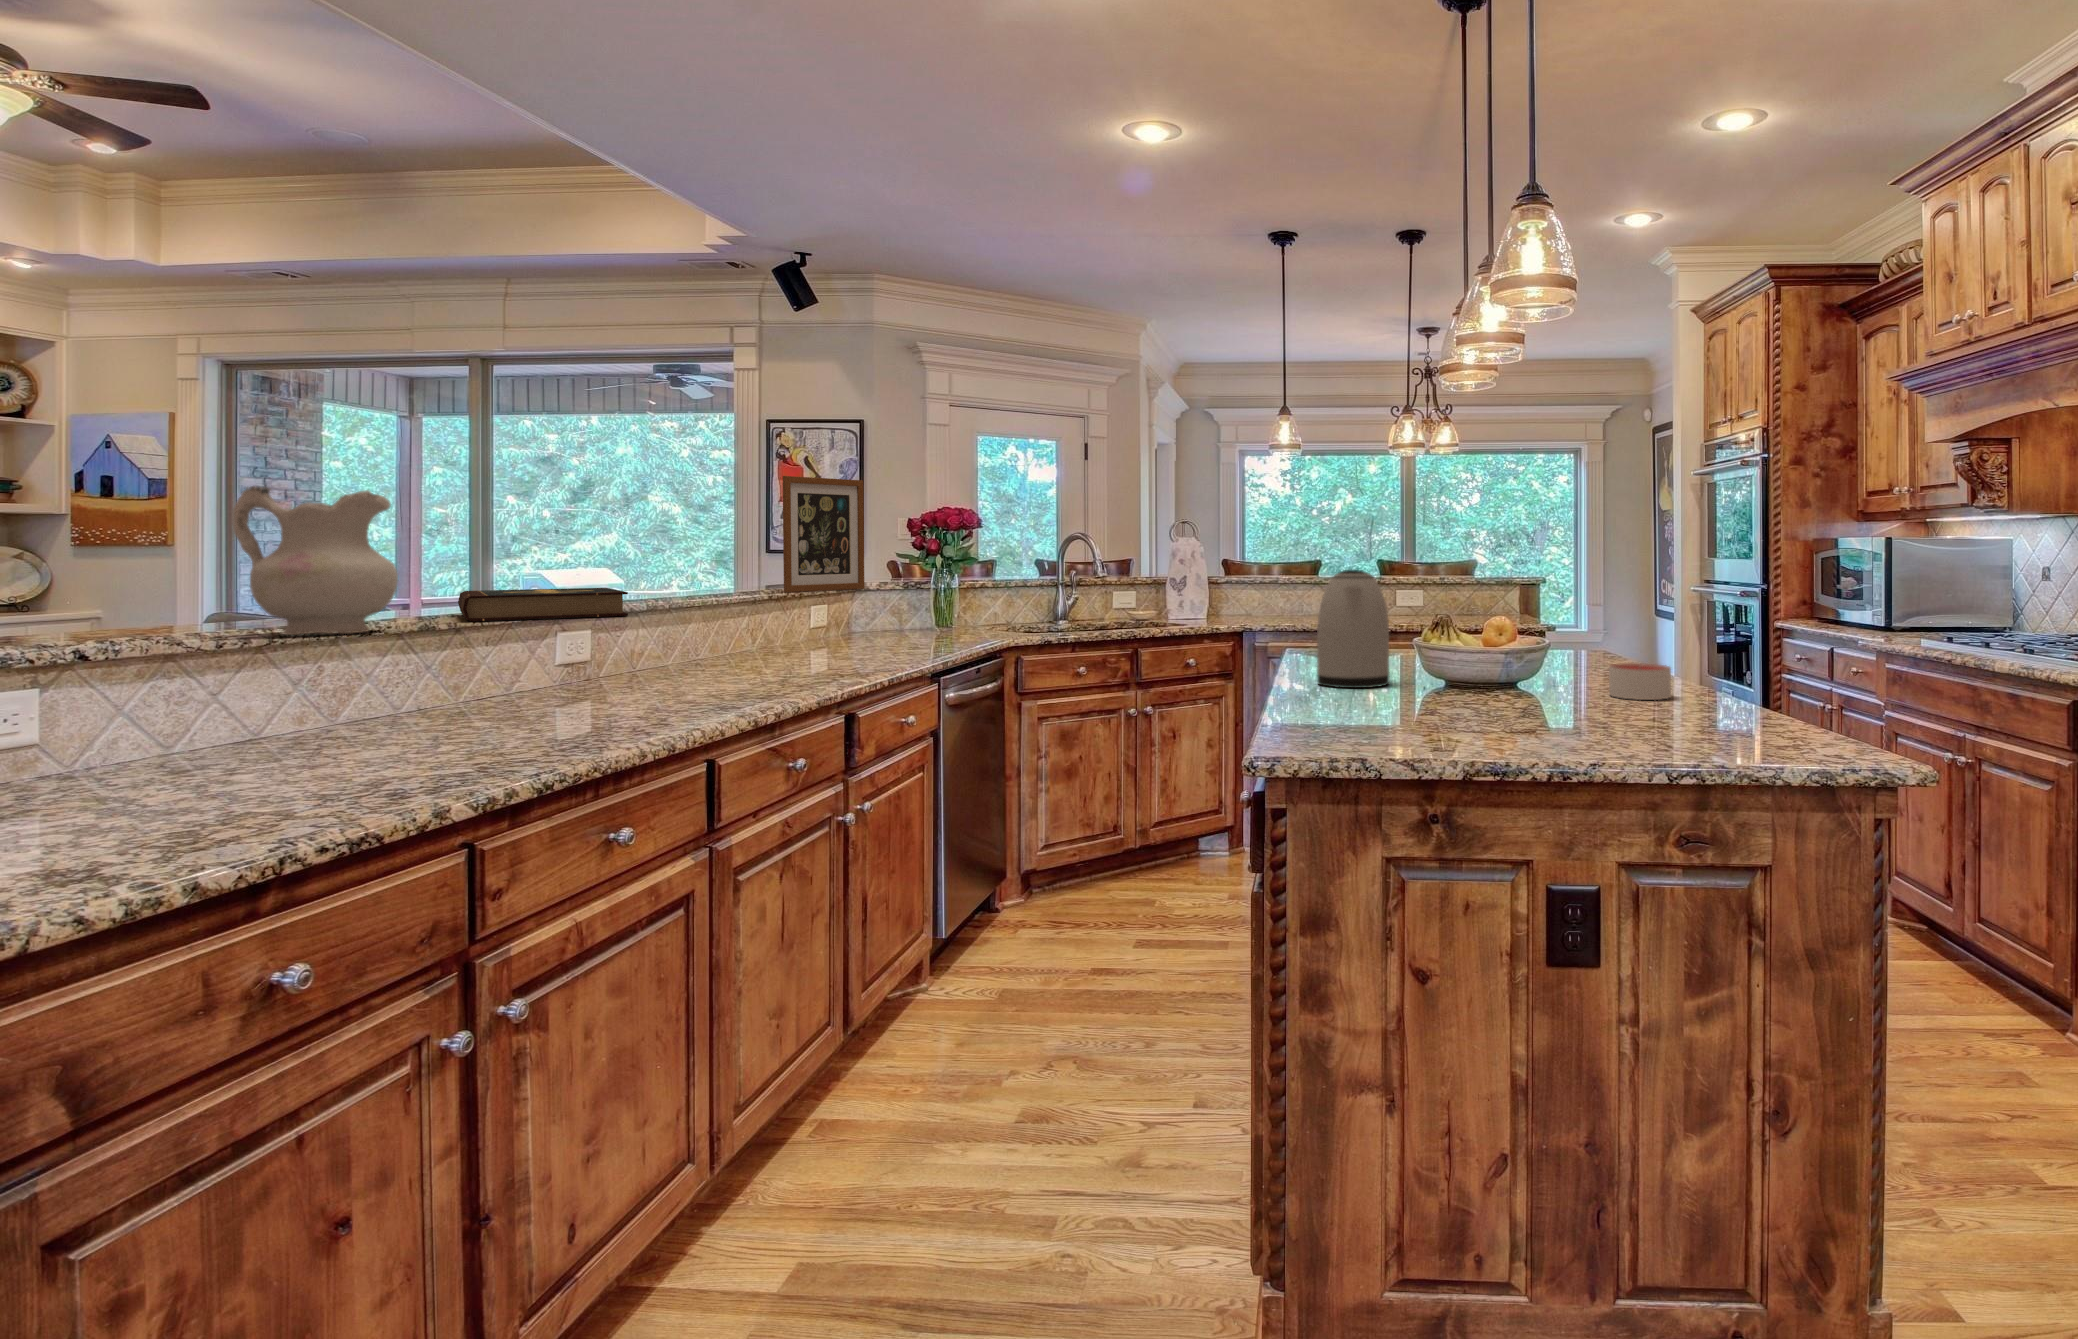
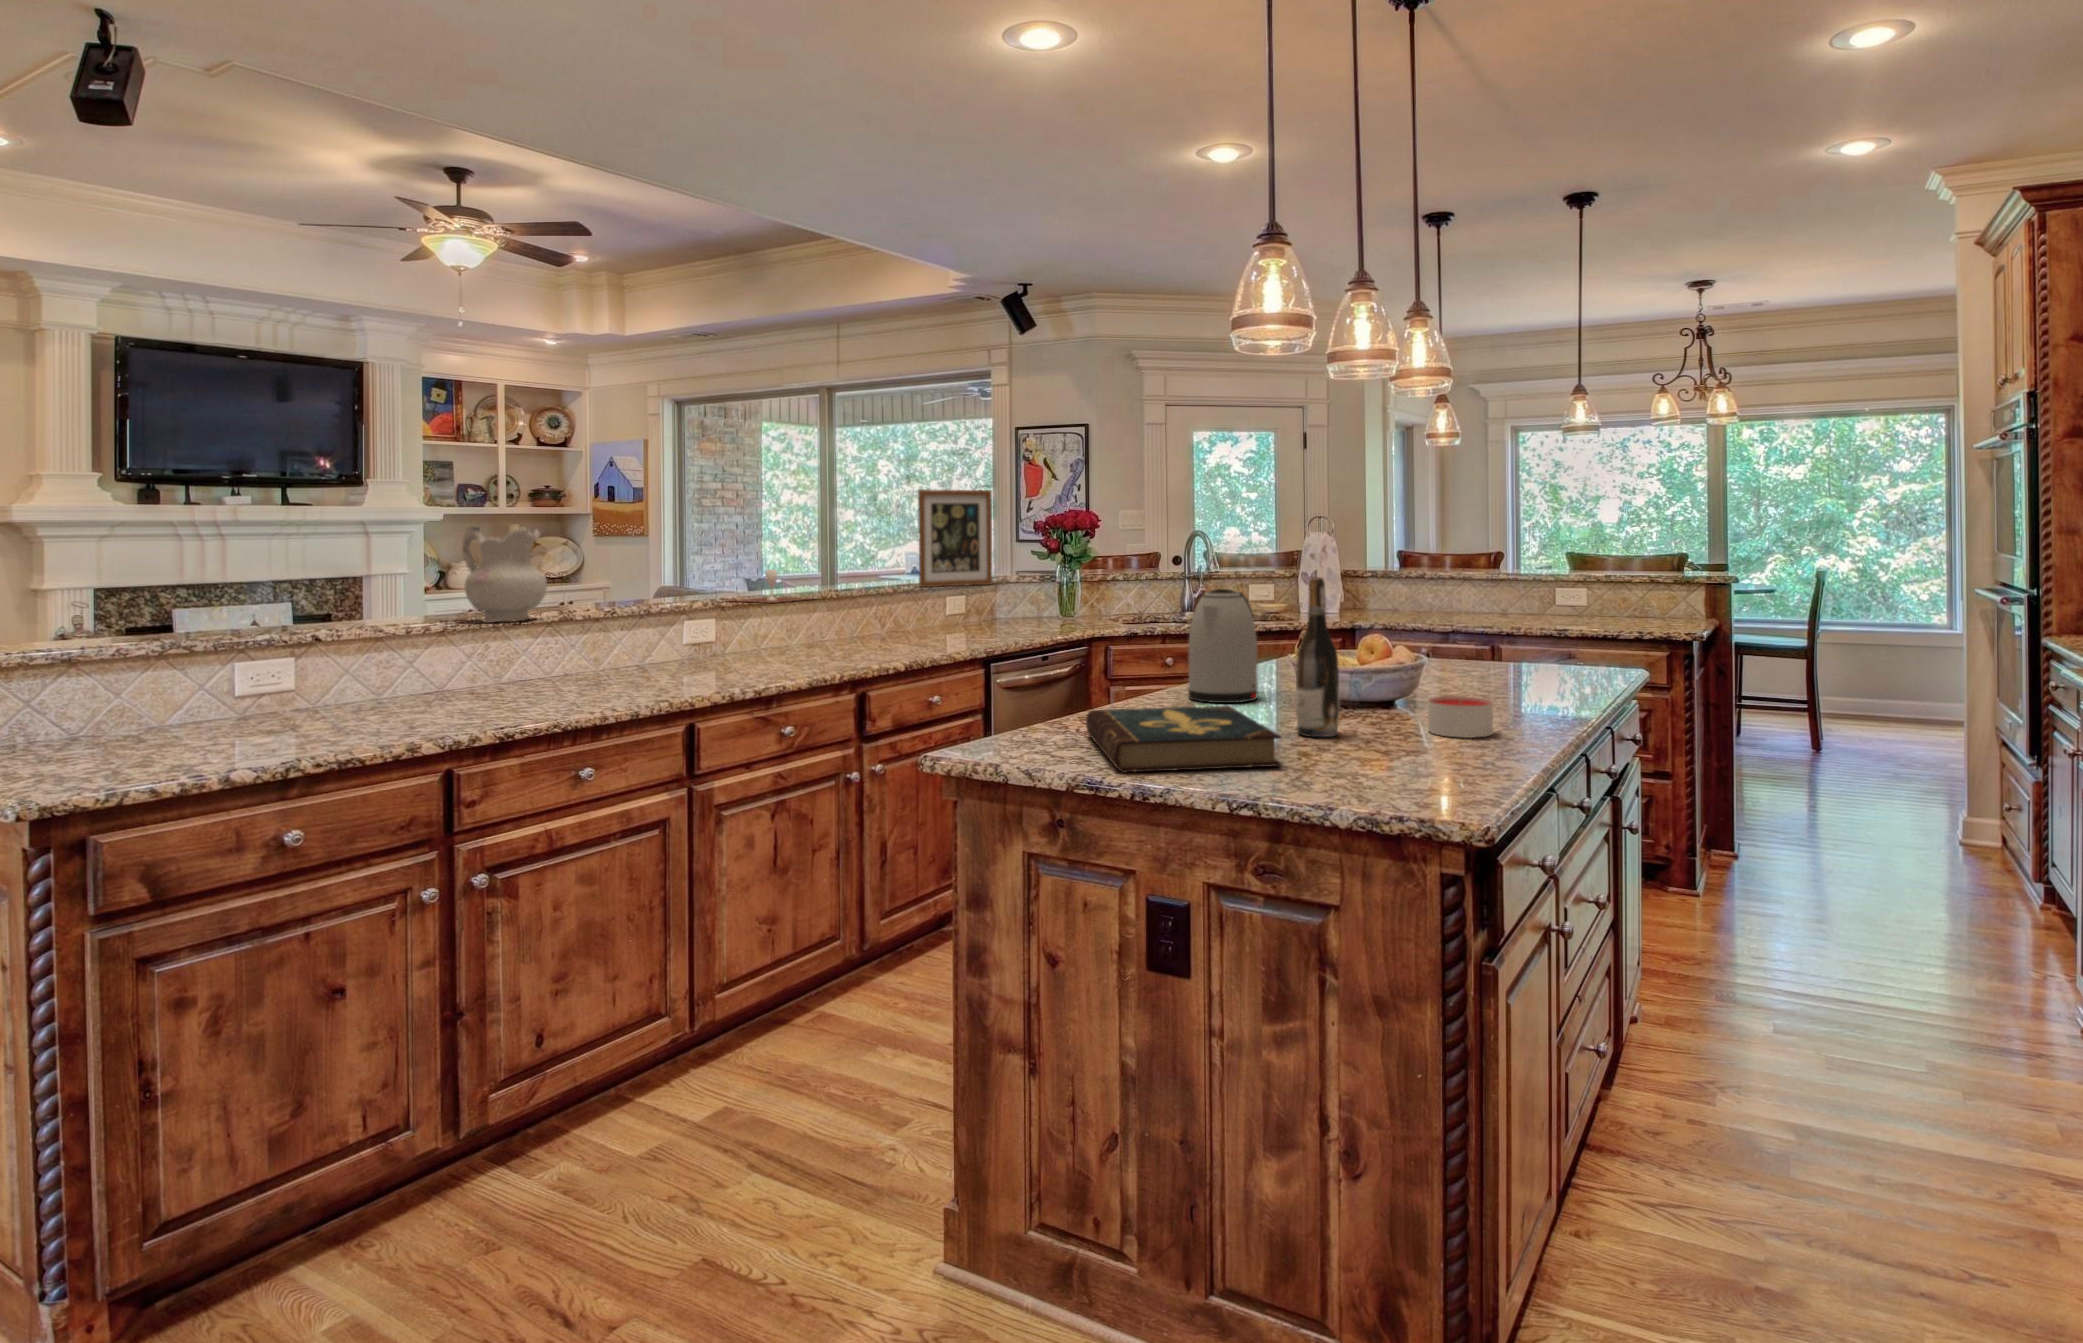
wine bottle: none [1520,548,1565,709] -> present [1296,577,1340,737]
wine glass: none [583,565,719,608] -> present [730,569,808,603]
book: present [458,588,628,622] -> present [1086,706,1282,773]

